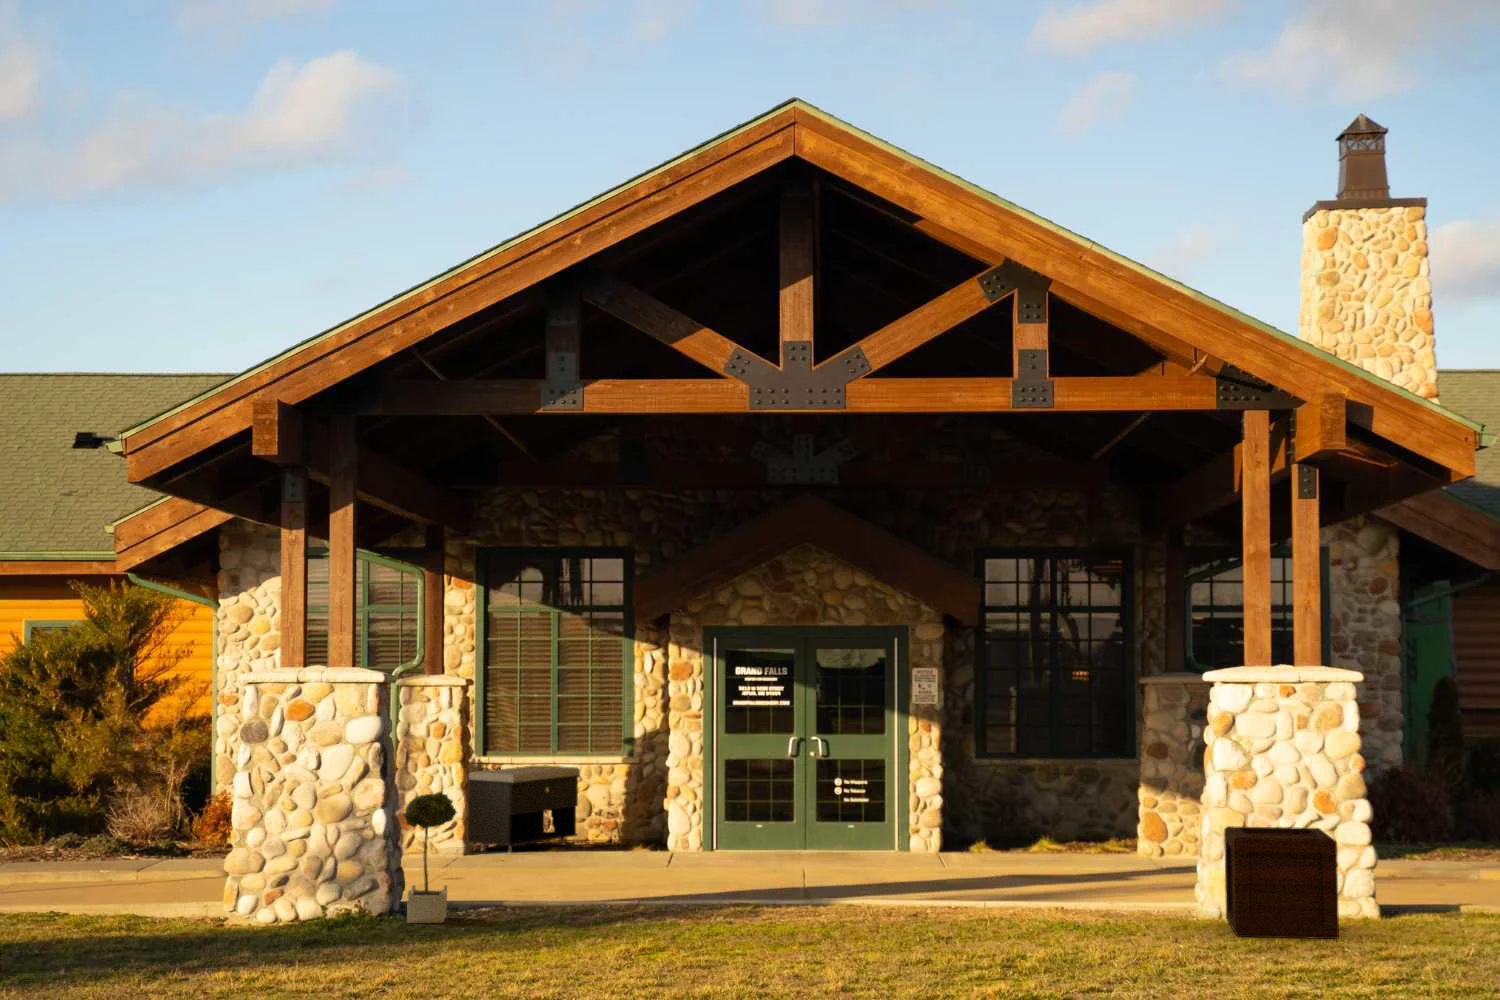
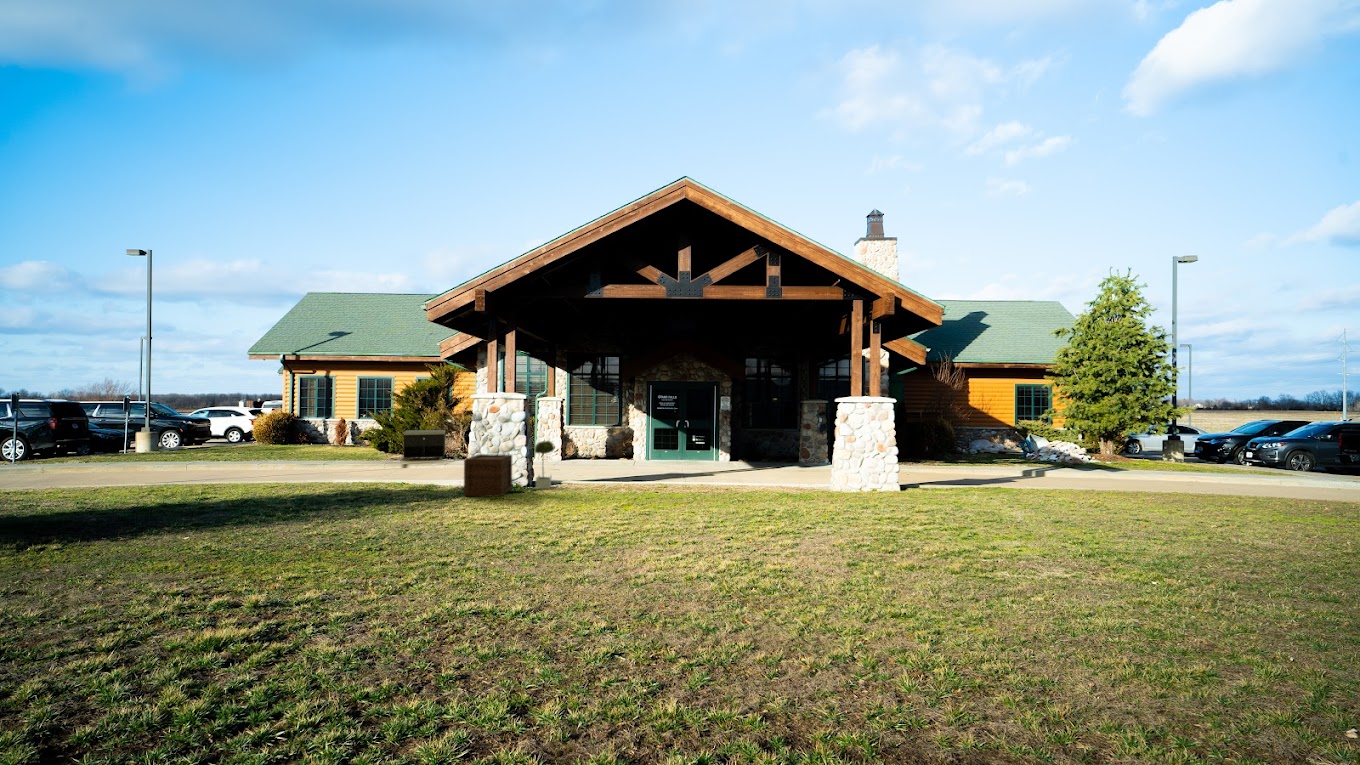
storage bench: present [468,765,580,853] -> present [404,430,445,460]
wooden crate: present [1224,826,1339,939] -> present [464,454,512,496]

